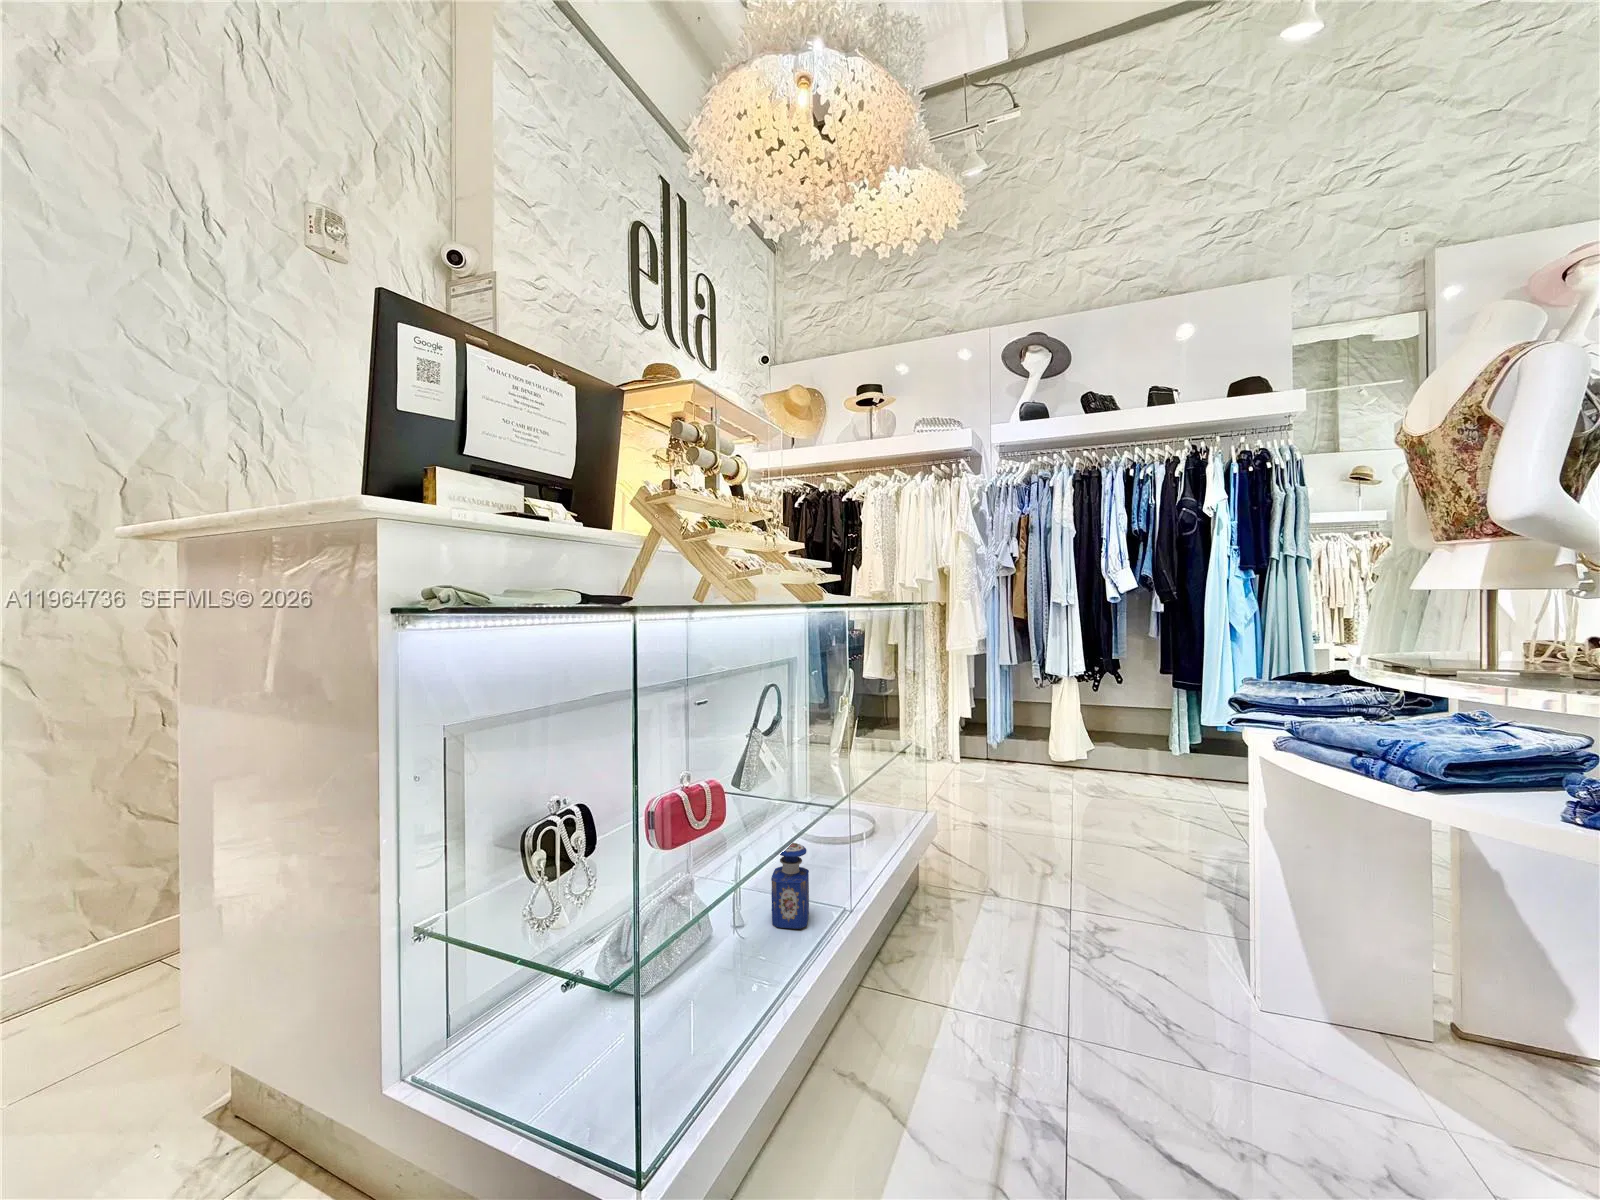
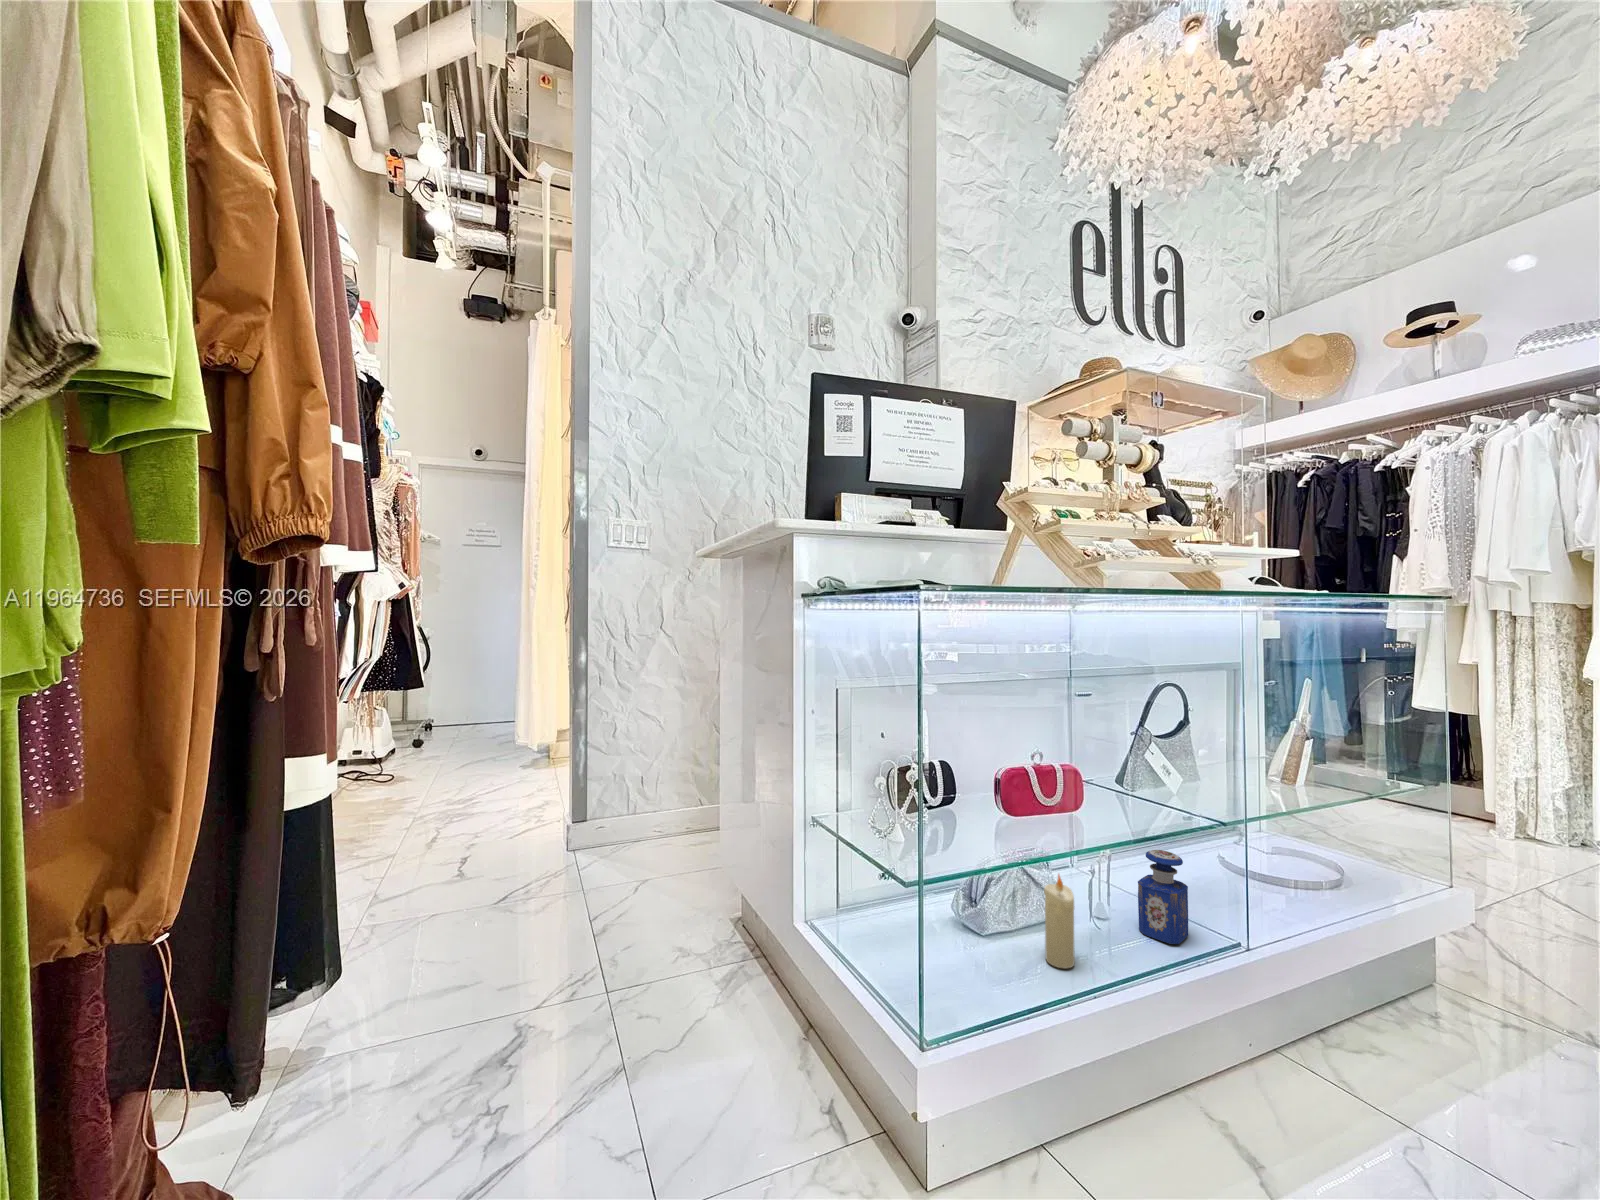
candle: none [709,899,740,999] -> present [1044,875,1075,968]

